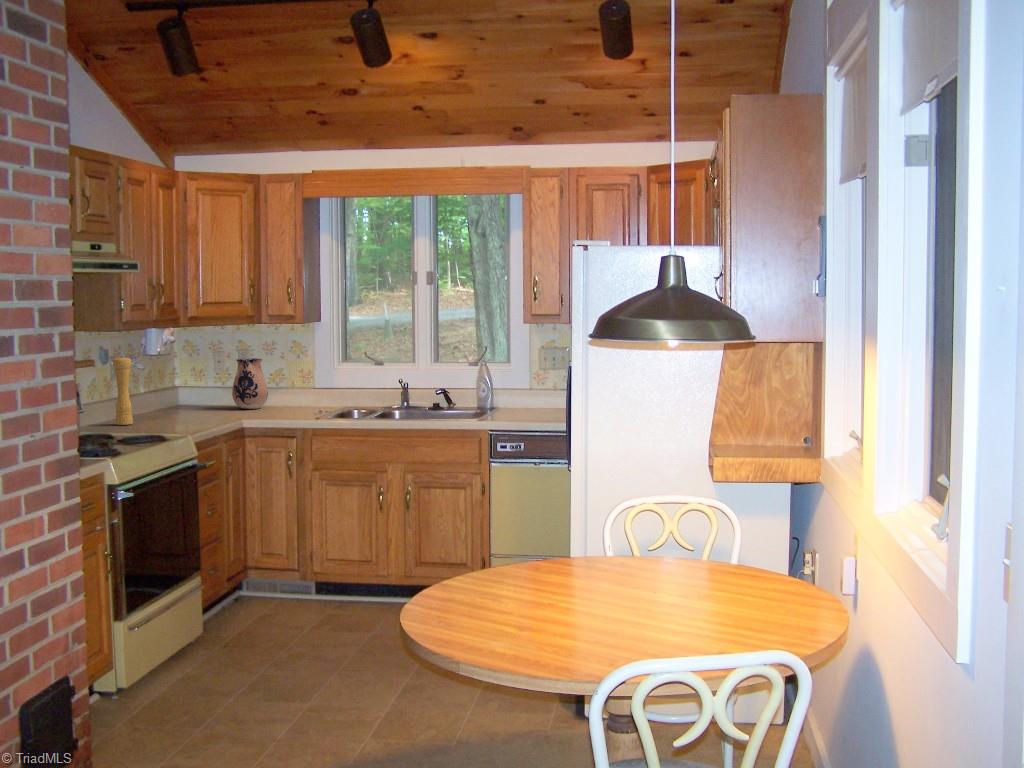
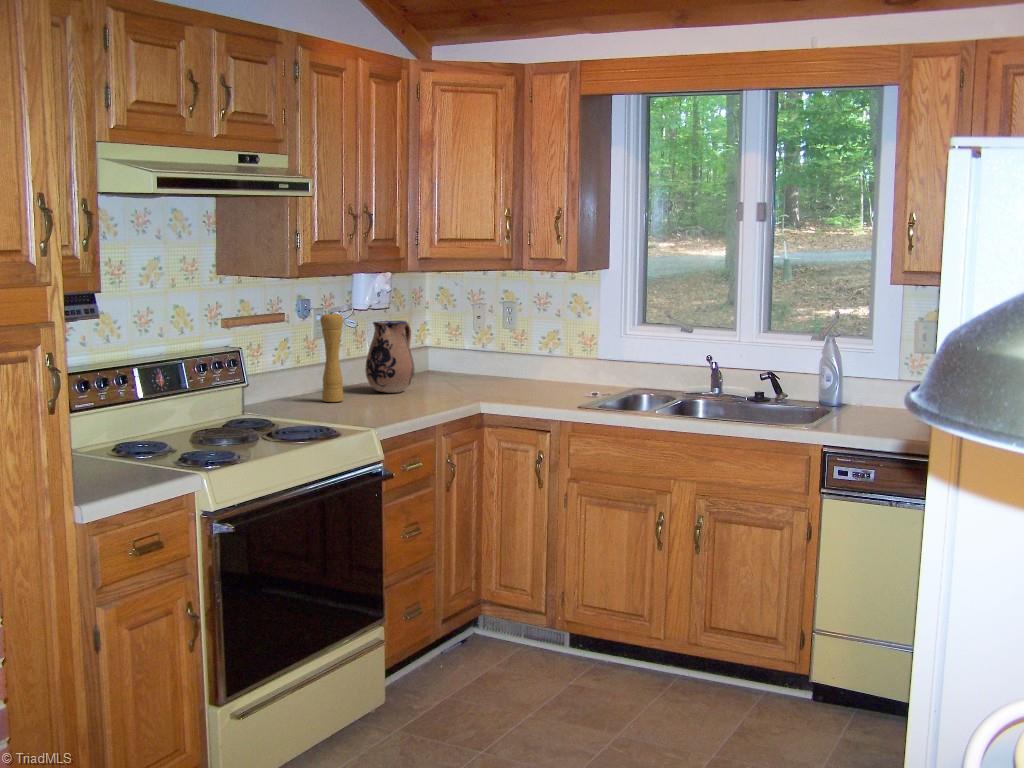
ceramic pitcher: present [232,358,268,409] -> present [365,321,414,393]

